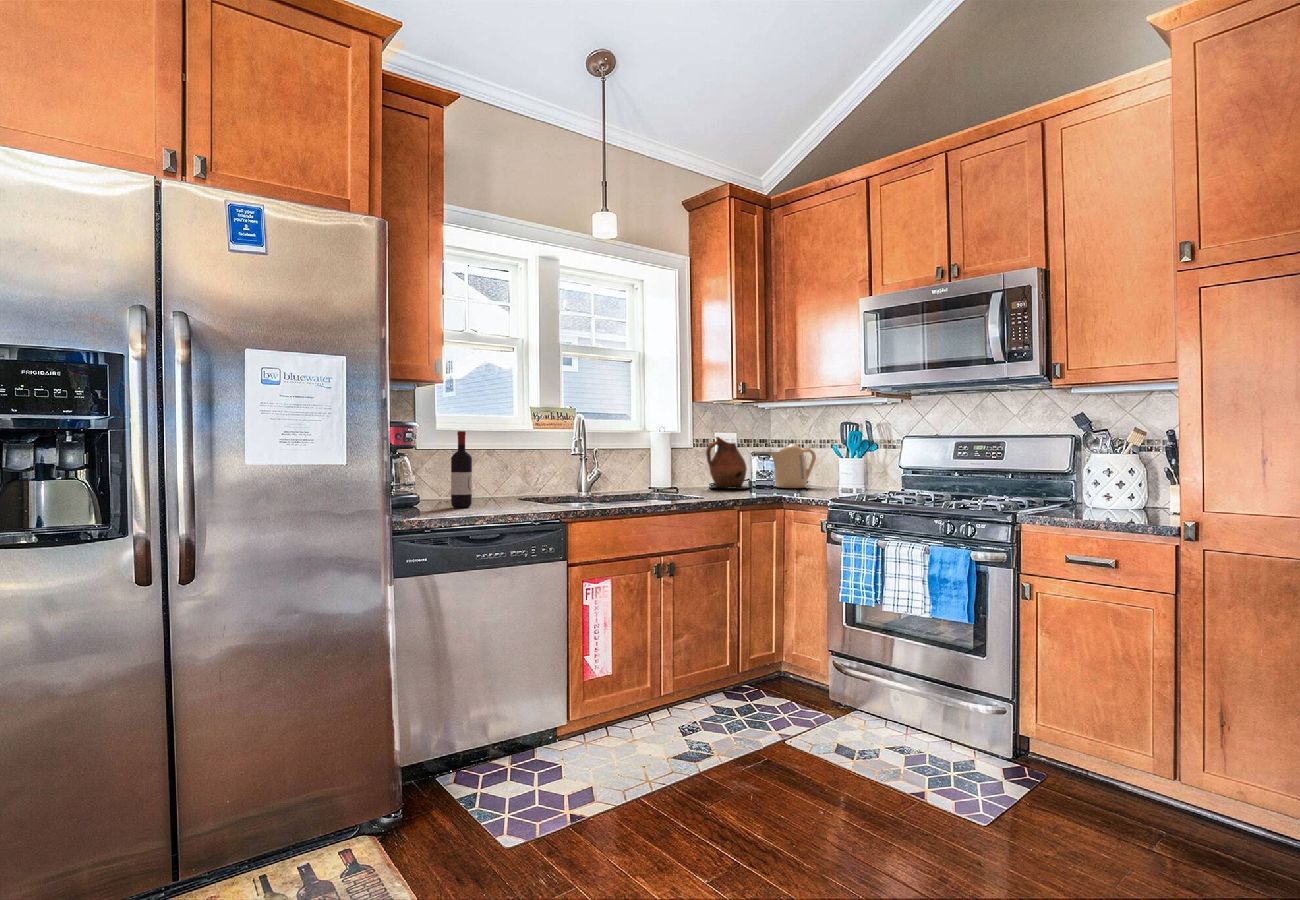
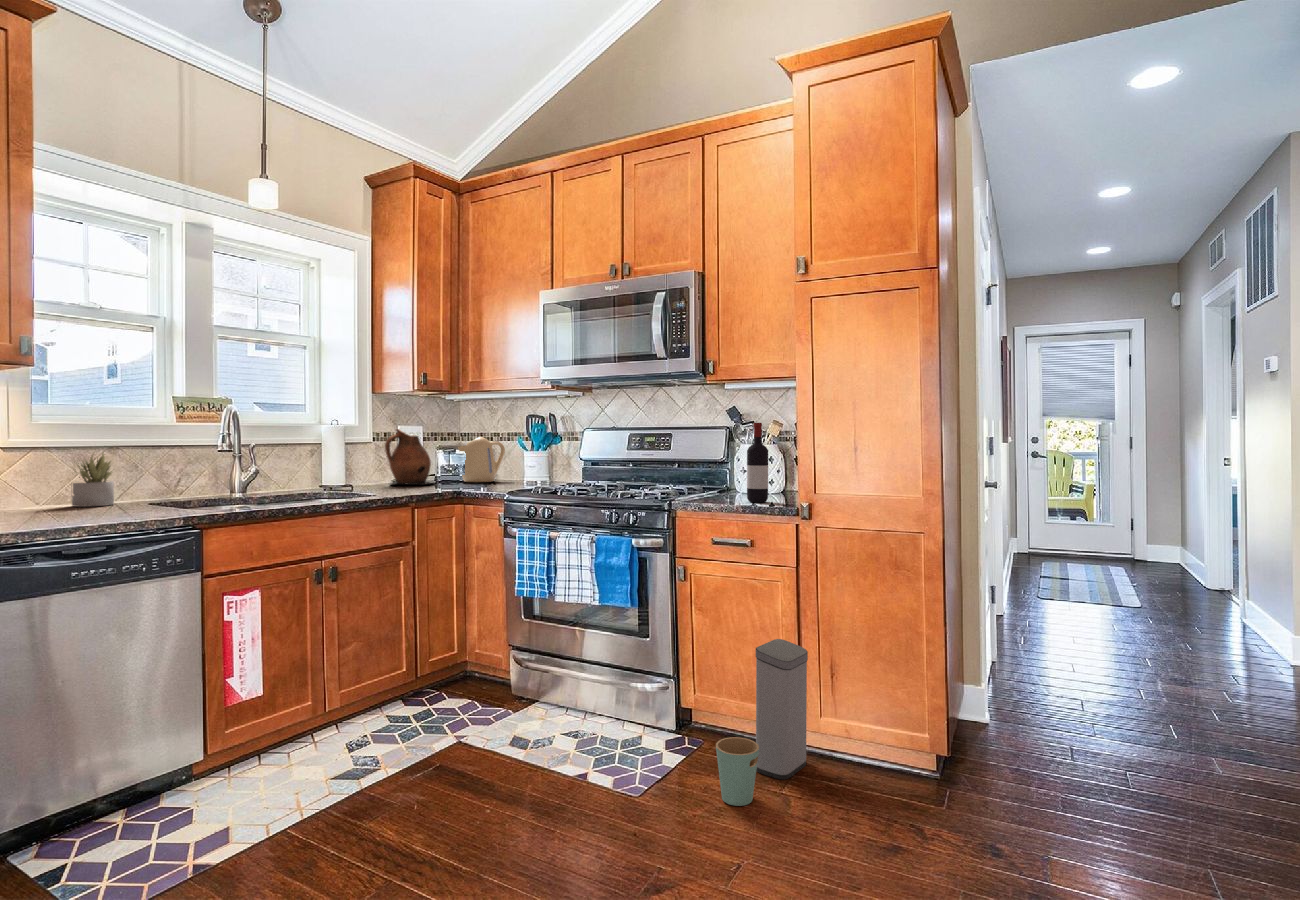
wine bottle: present [451,431,472,508] -> present [747,423,768,502]
succulent plant: none [469,454,501,500] -> present [72,453,114,507]
trash can: none [1083,679,1201,867] -> present [716,639,808,806]

